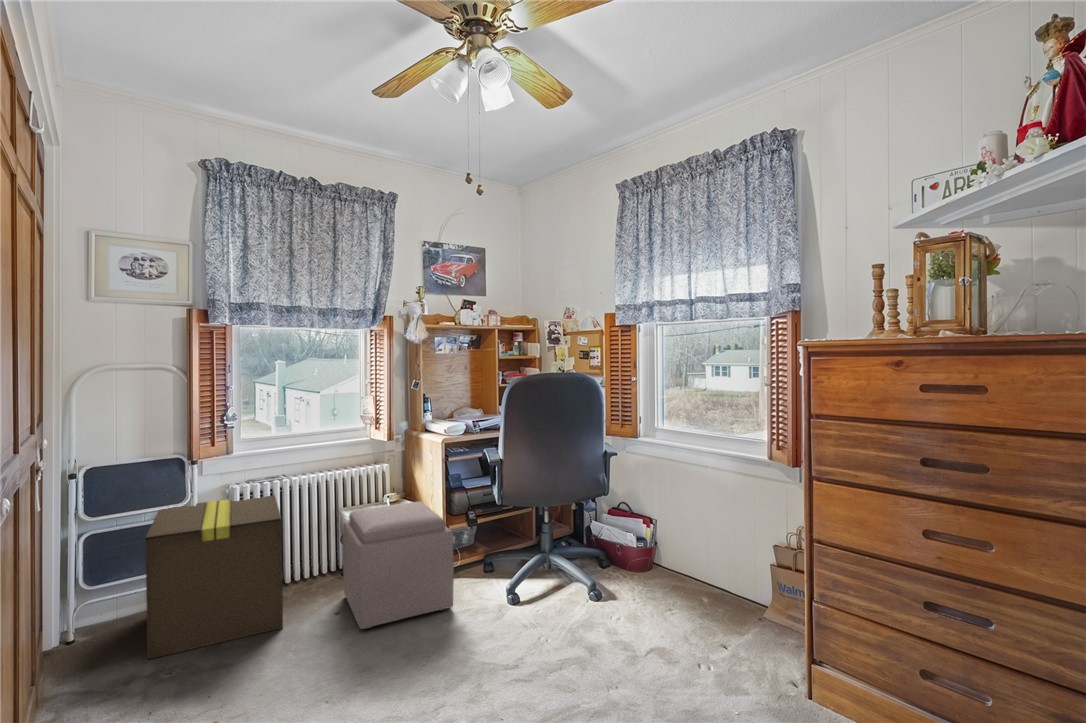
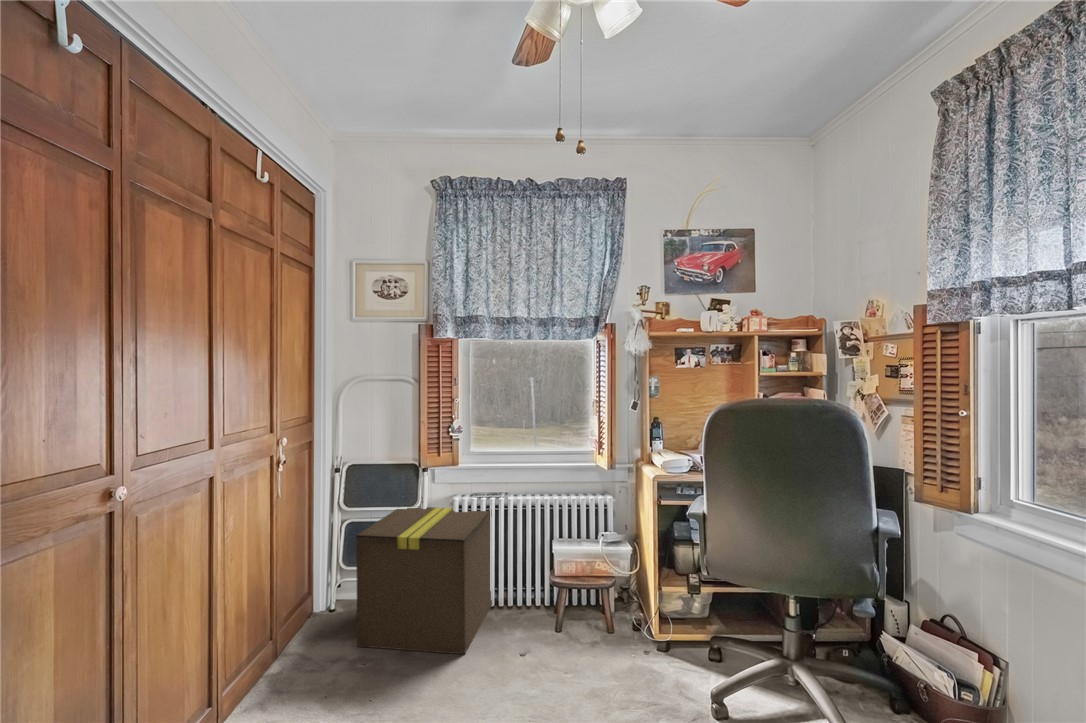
ottoman: present [343,501,454,629] -> none [520,545,635,696]

